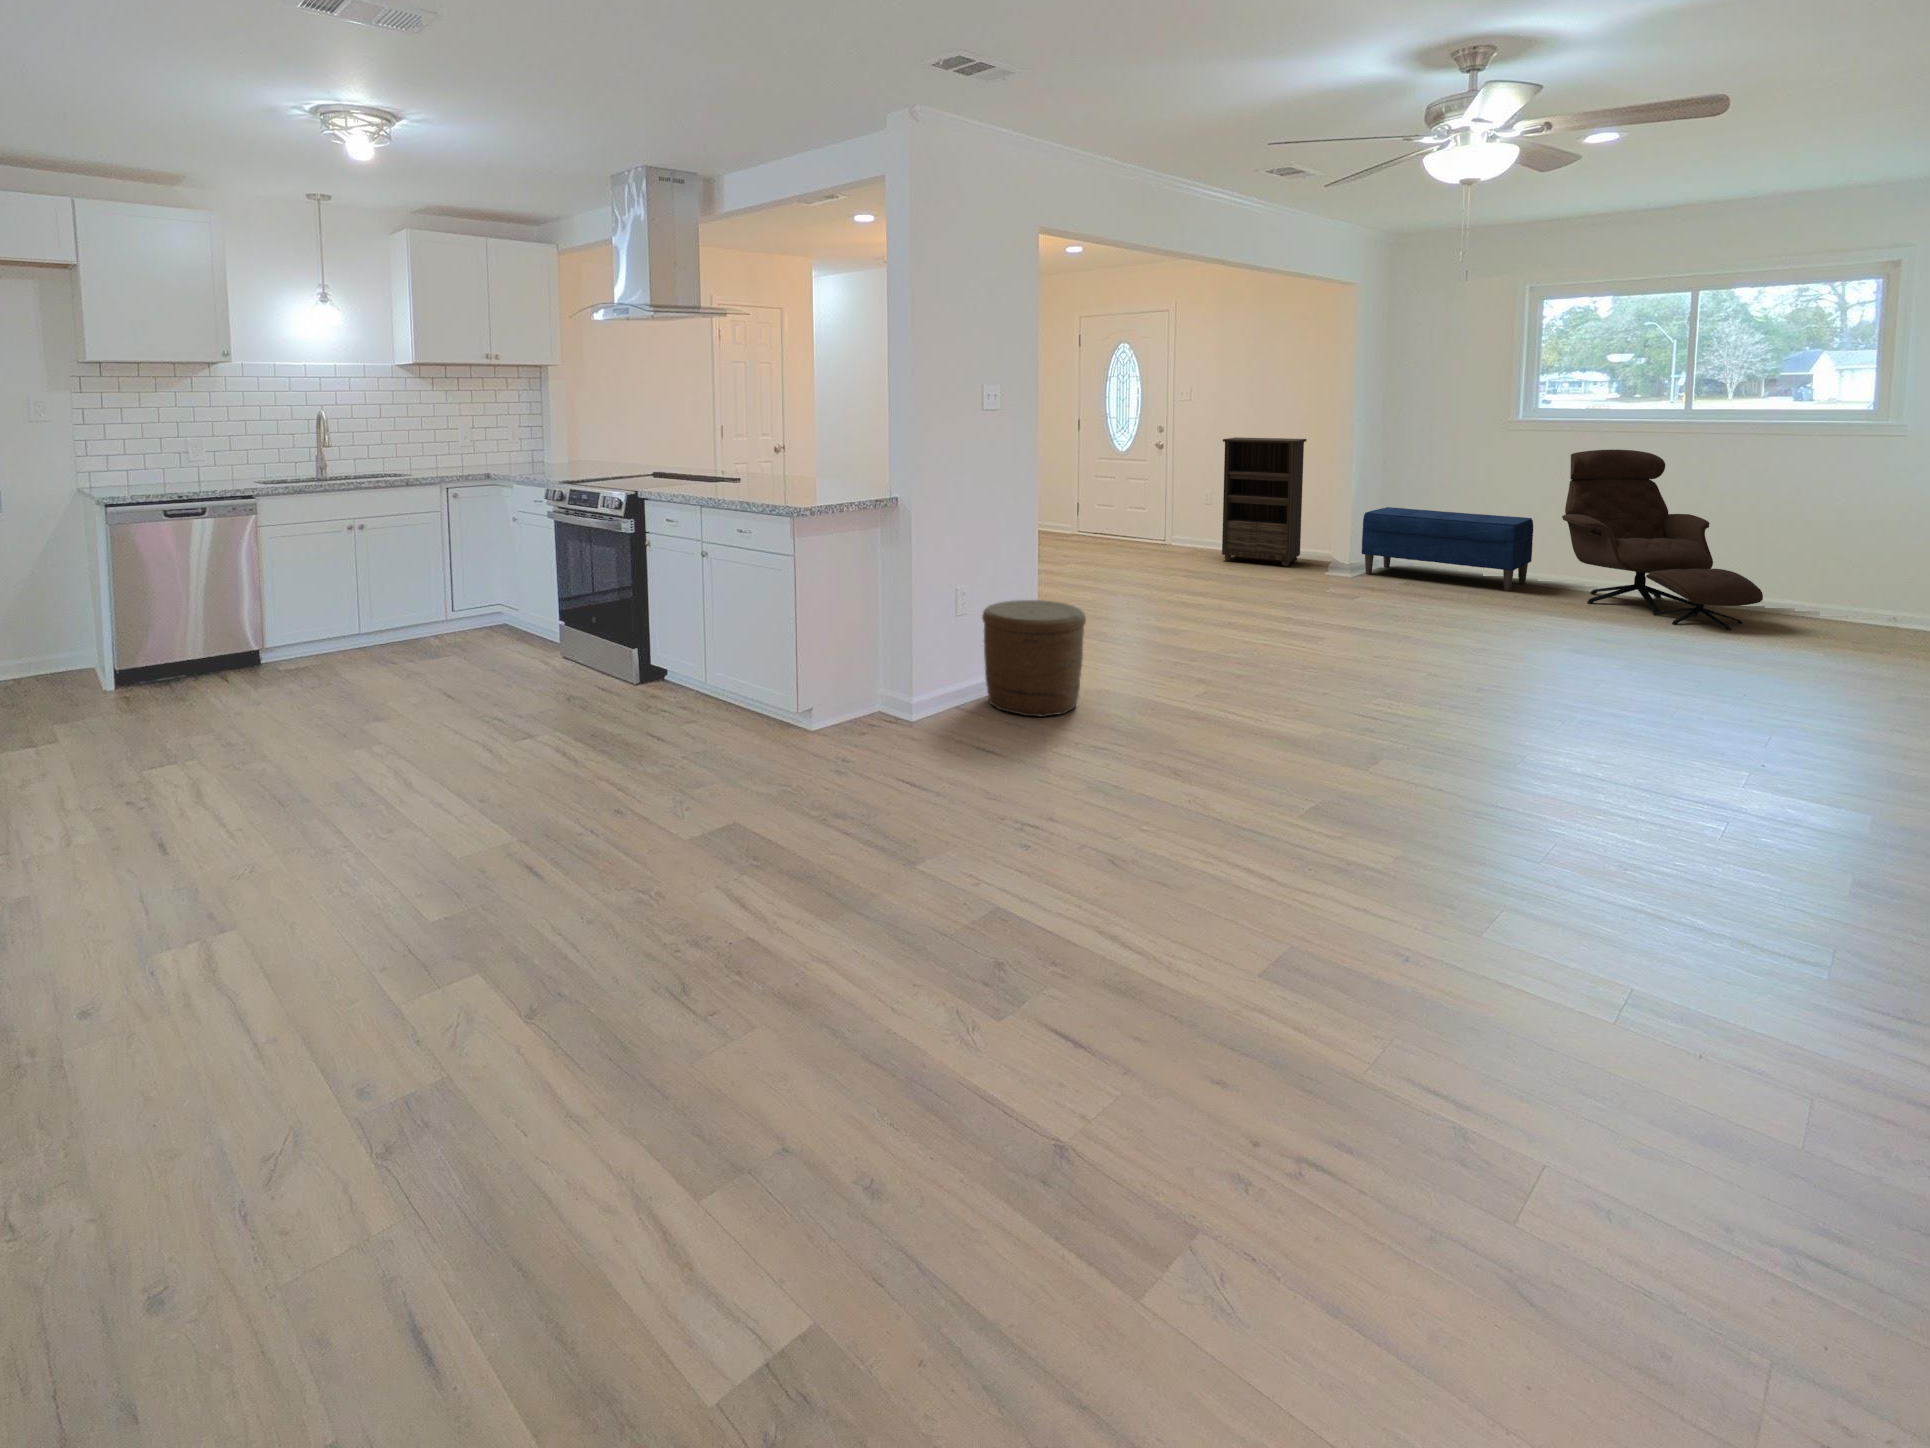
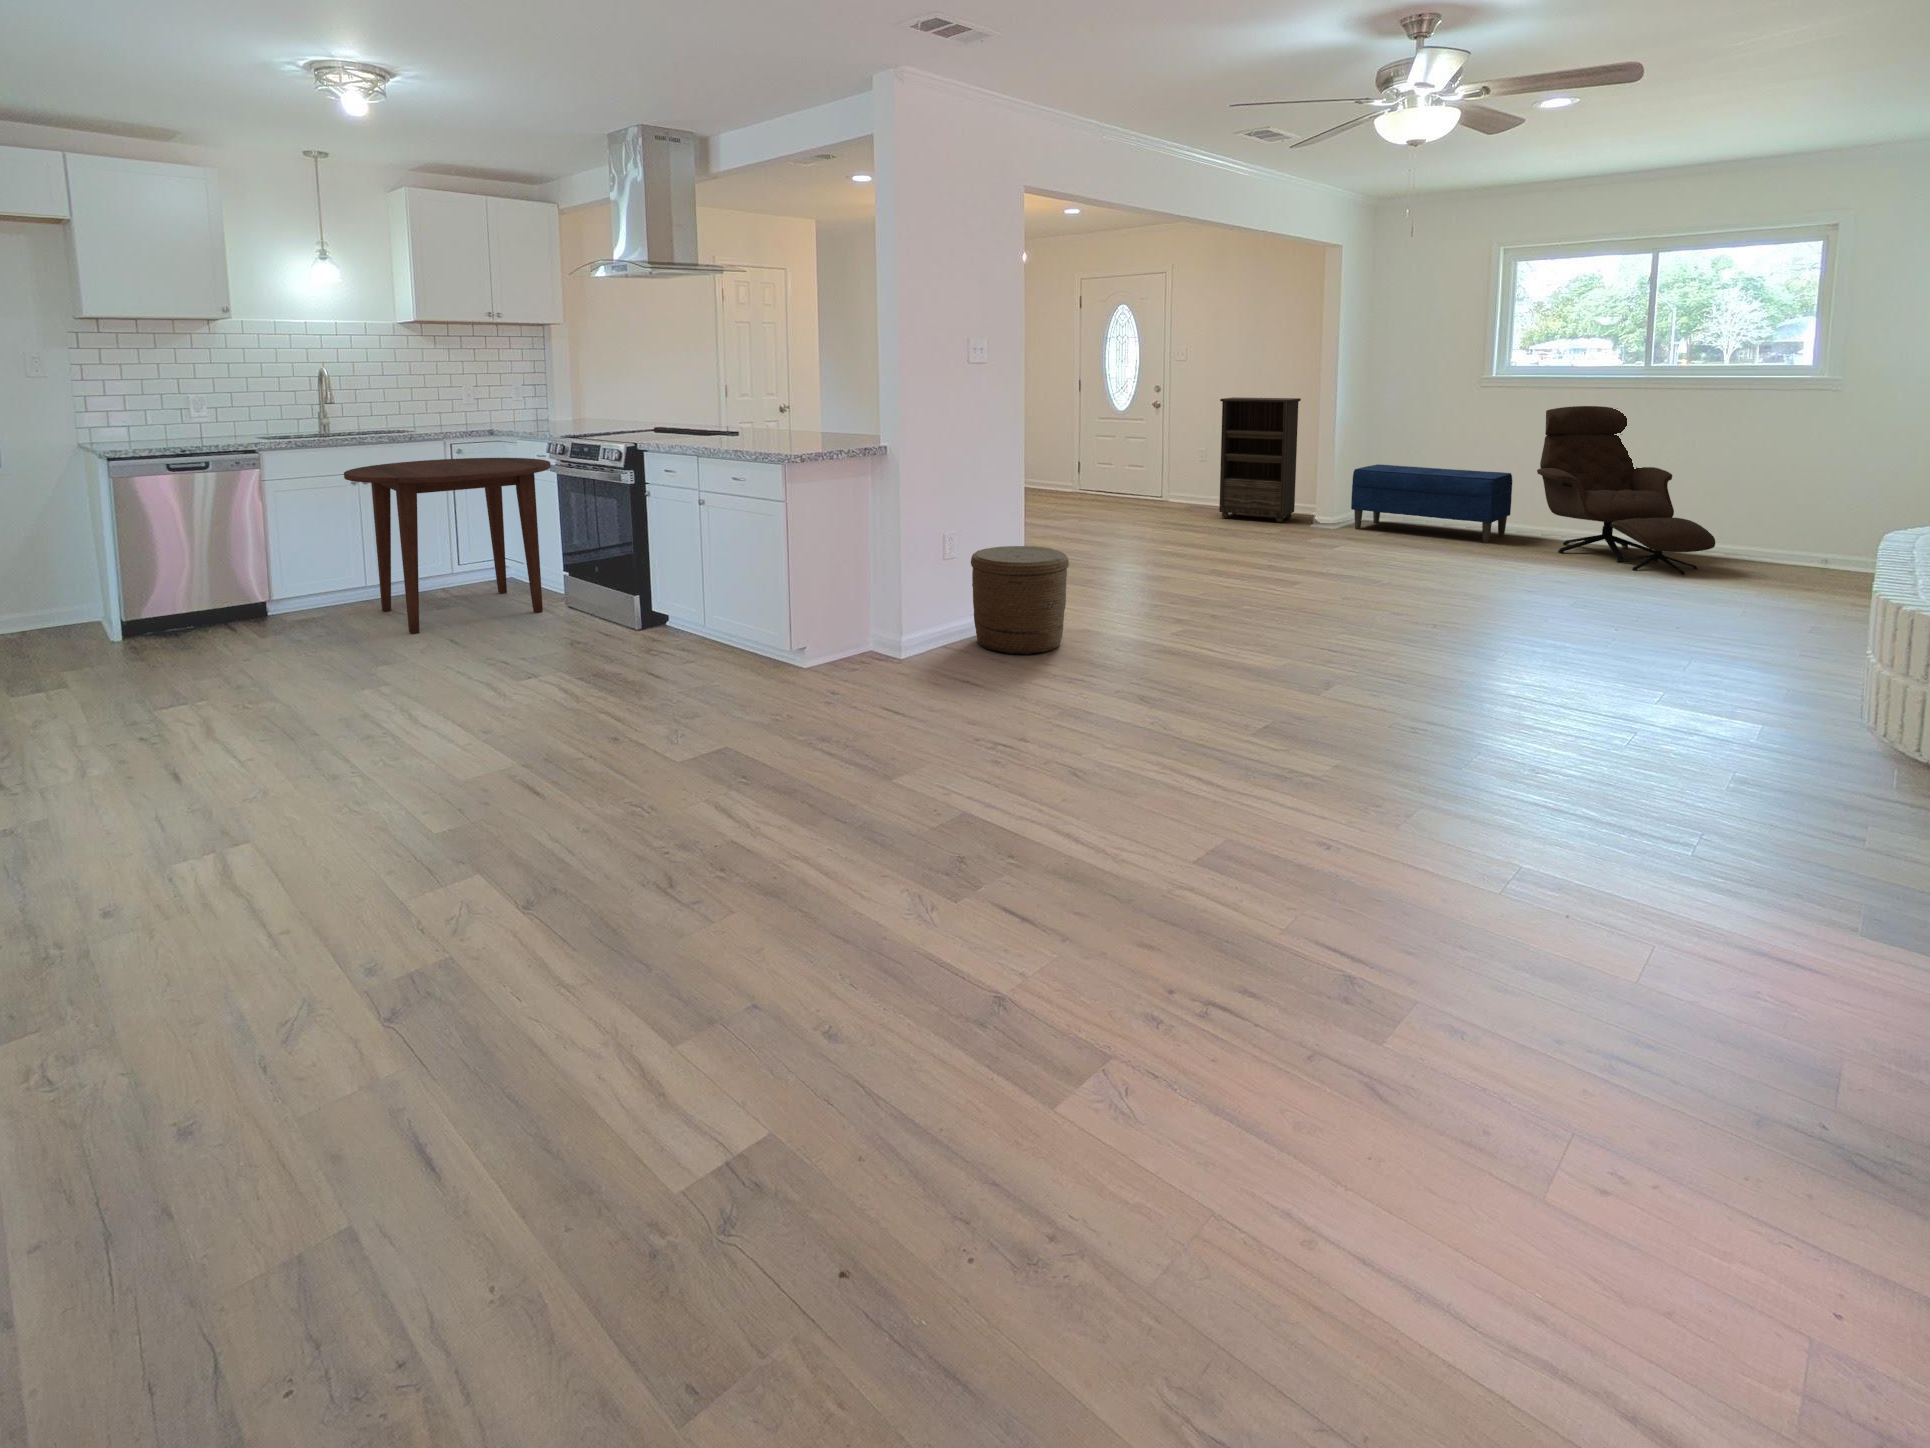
dining table: none [341,502,548,685] -> present [344,458,551,634]

